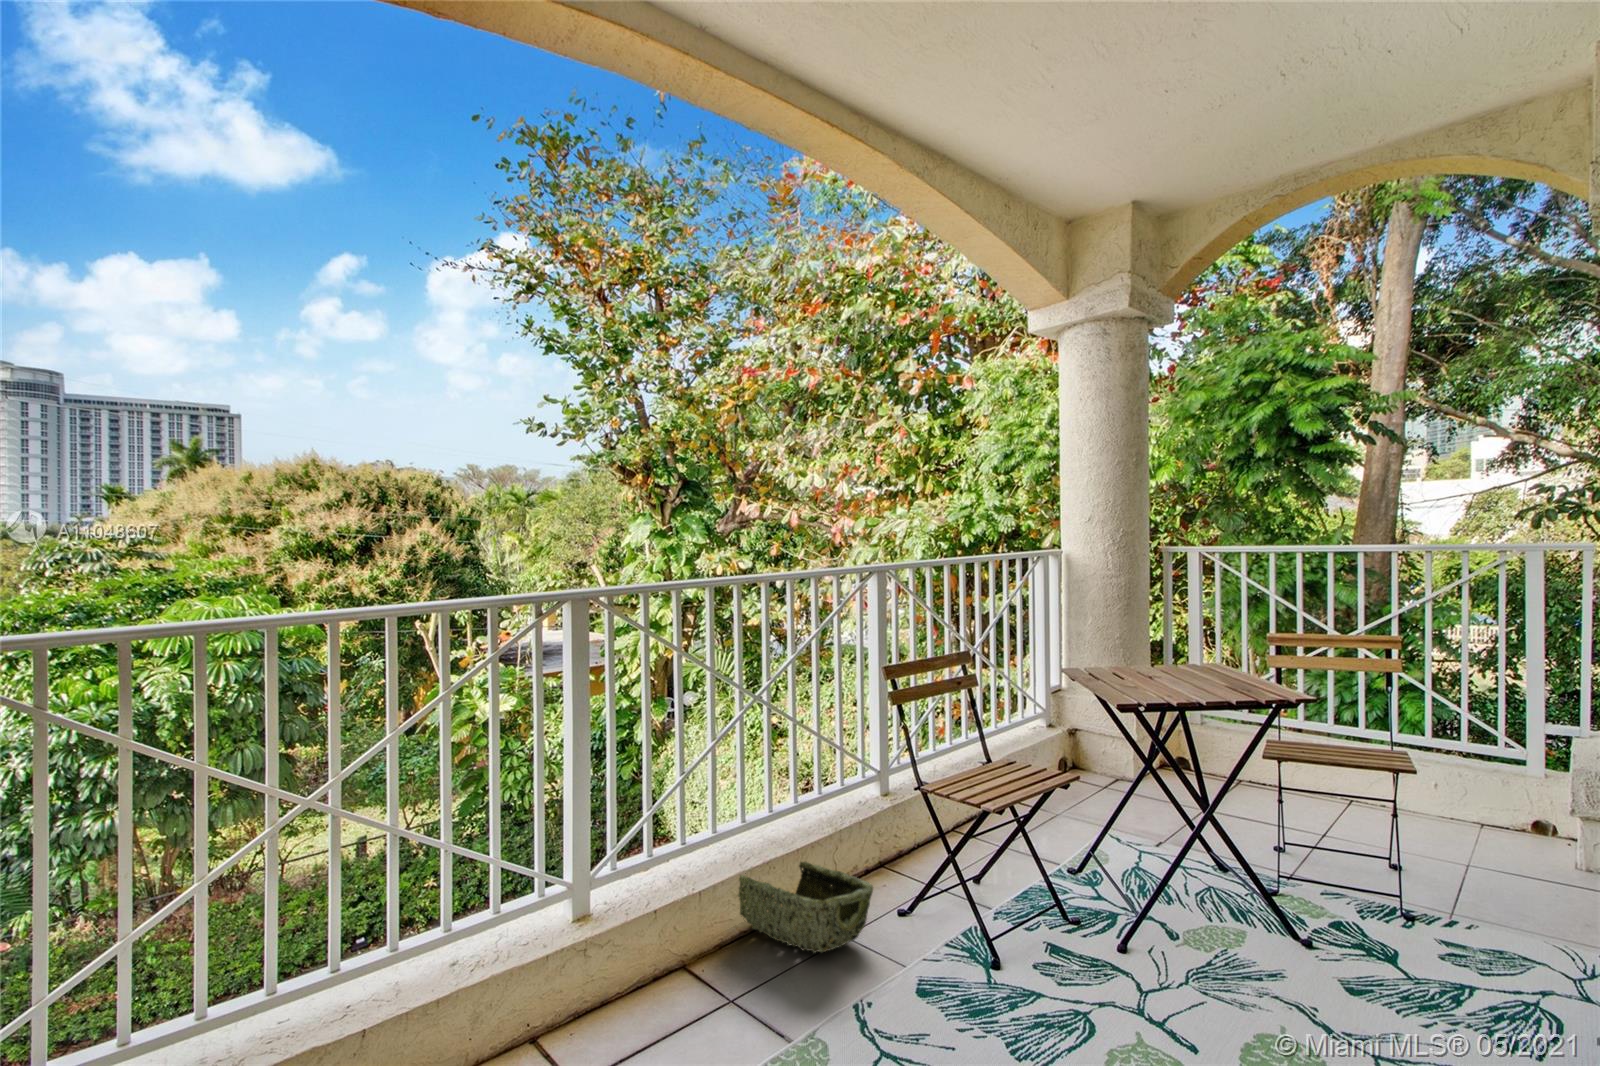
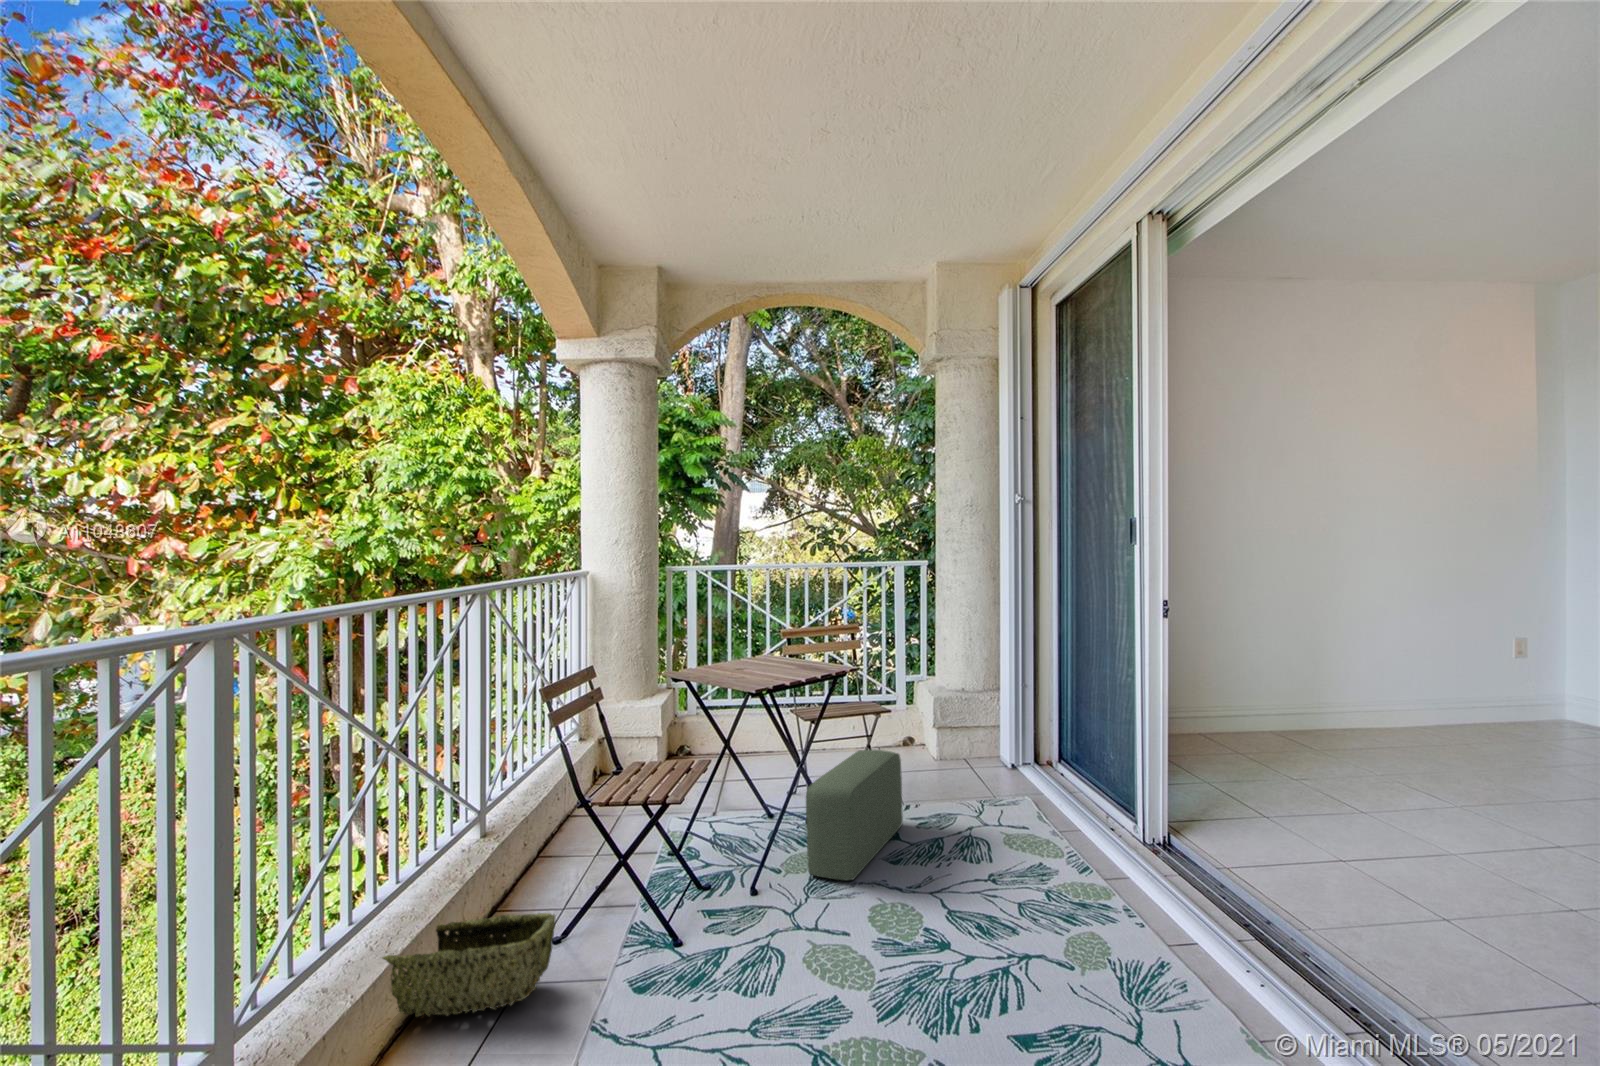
pouf: none [1205,819,1420,987] -> present [806,750,903,880]

